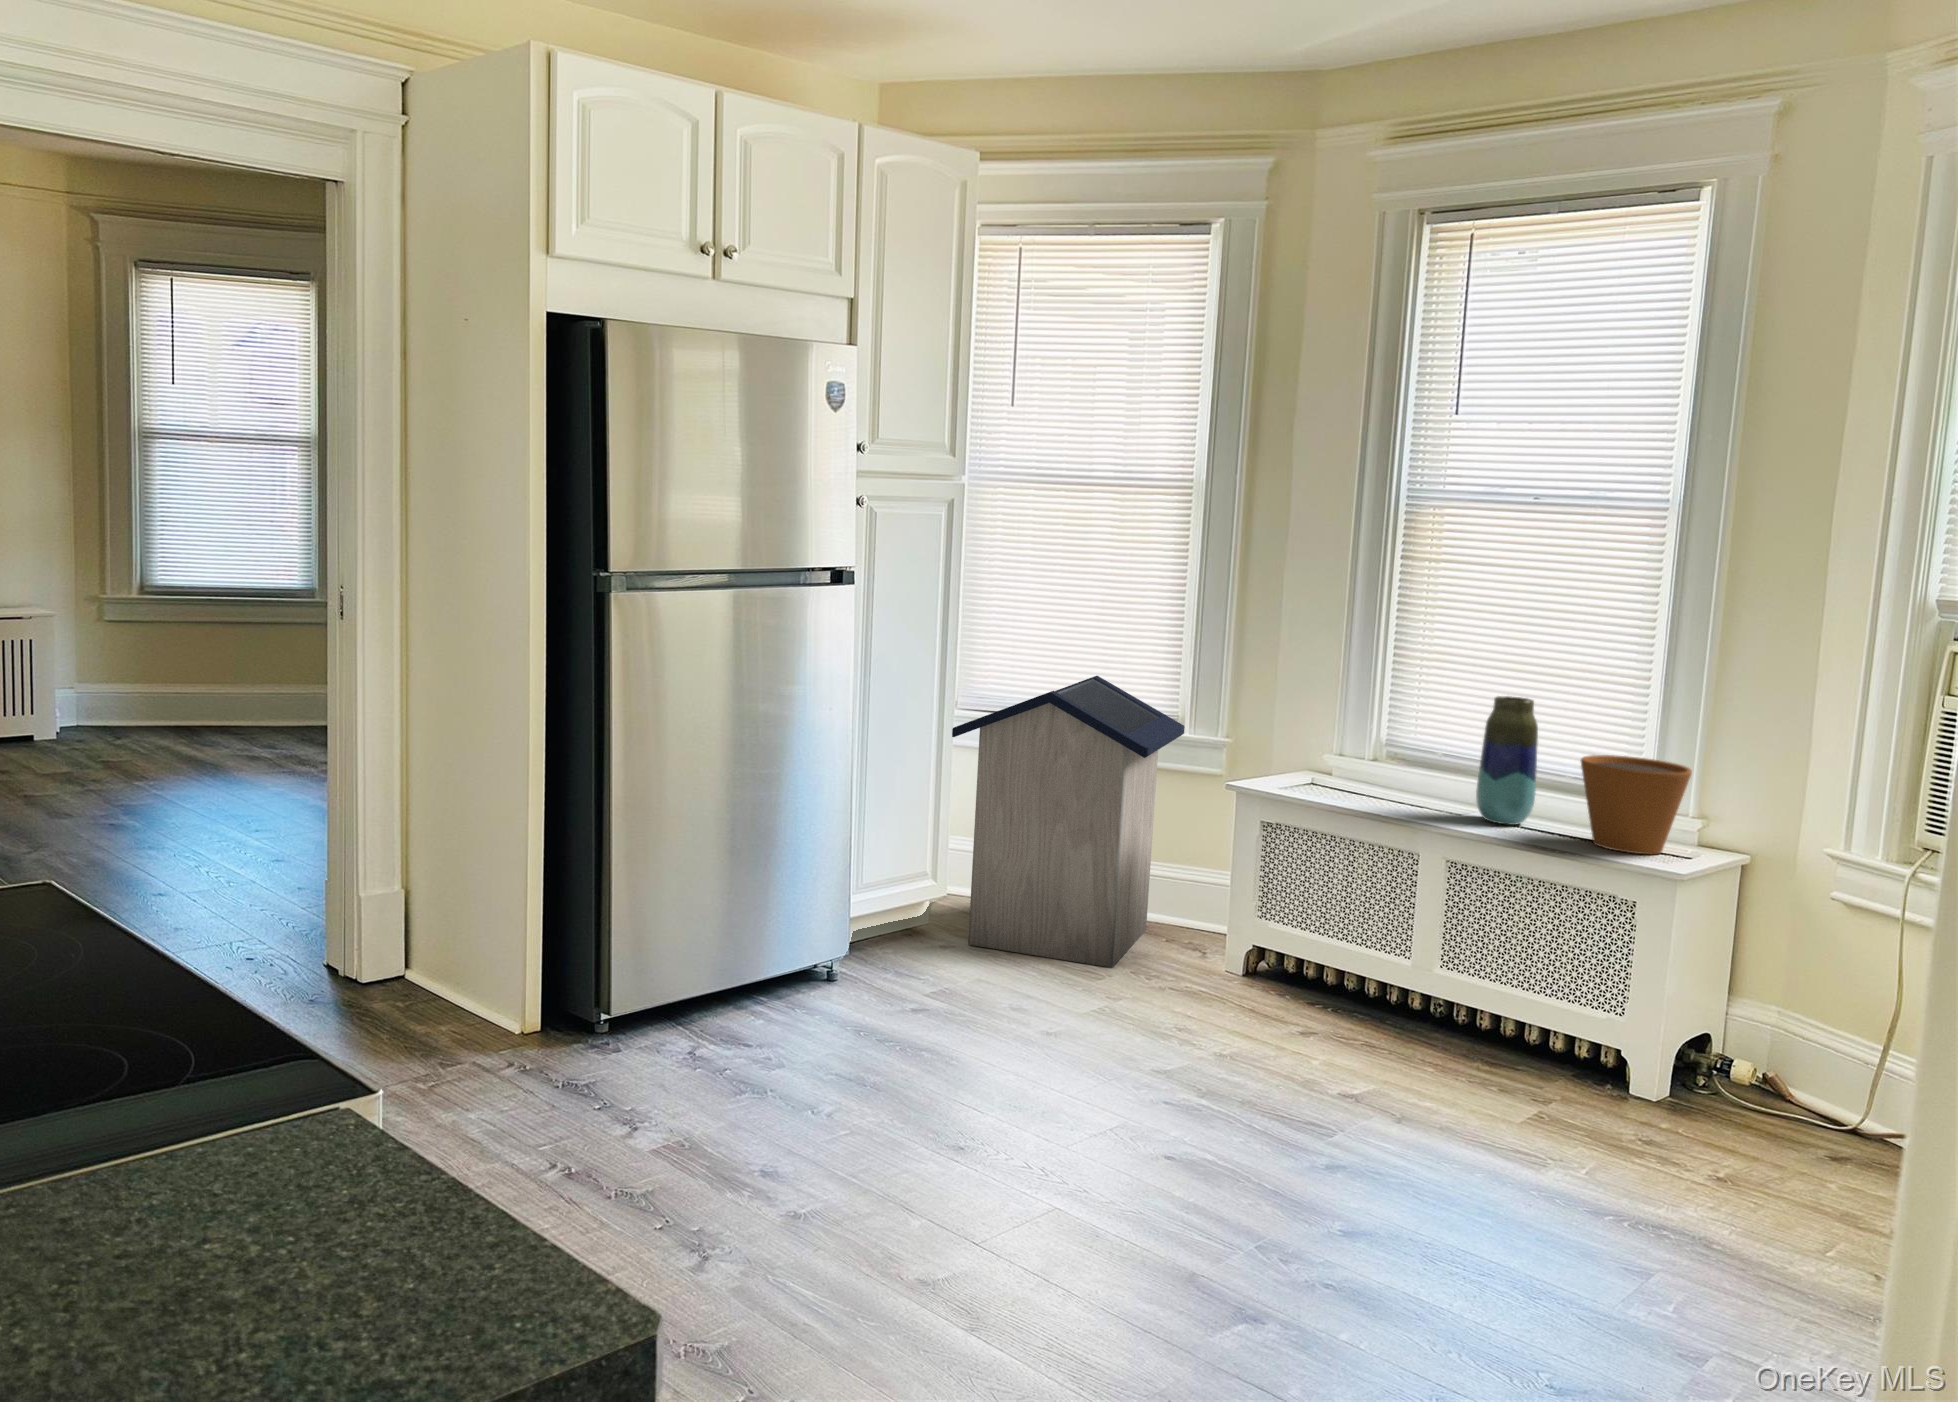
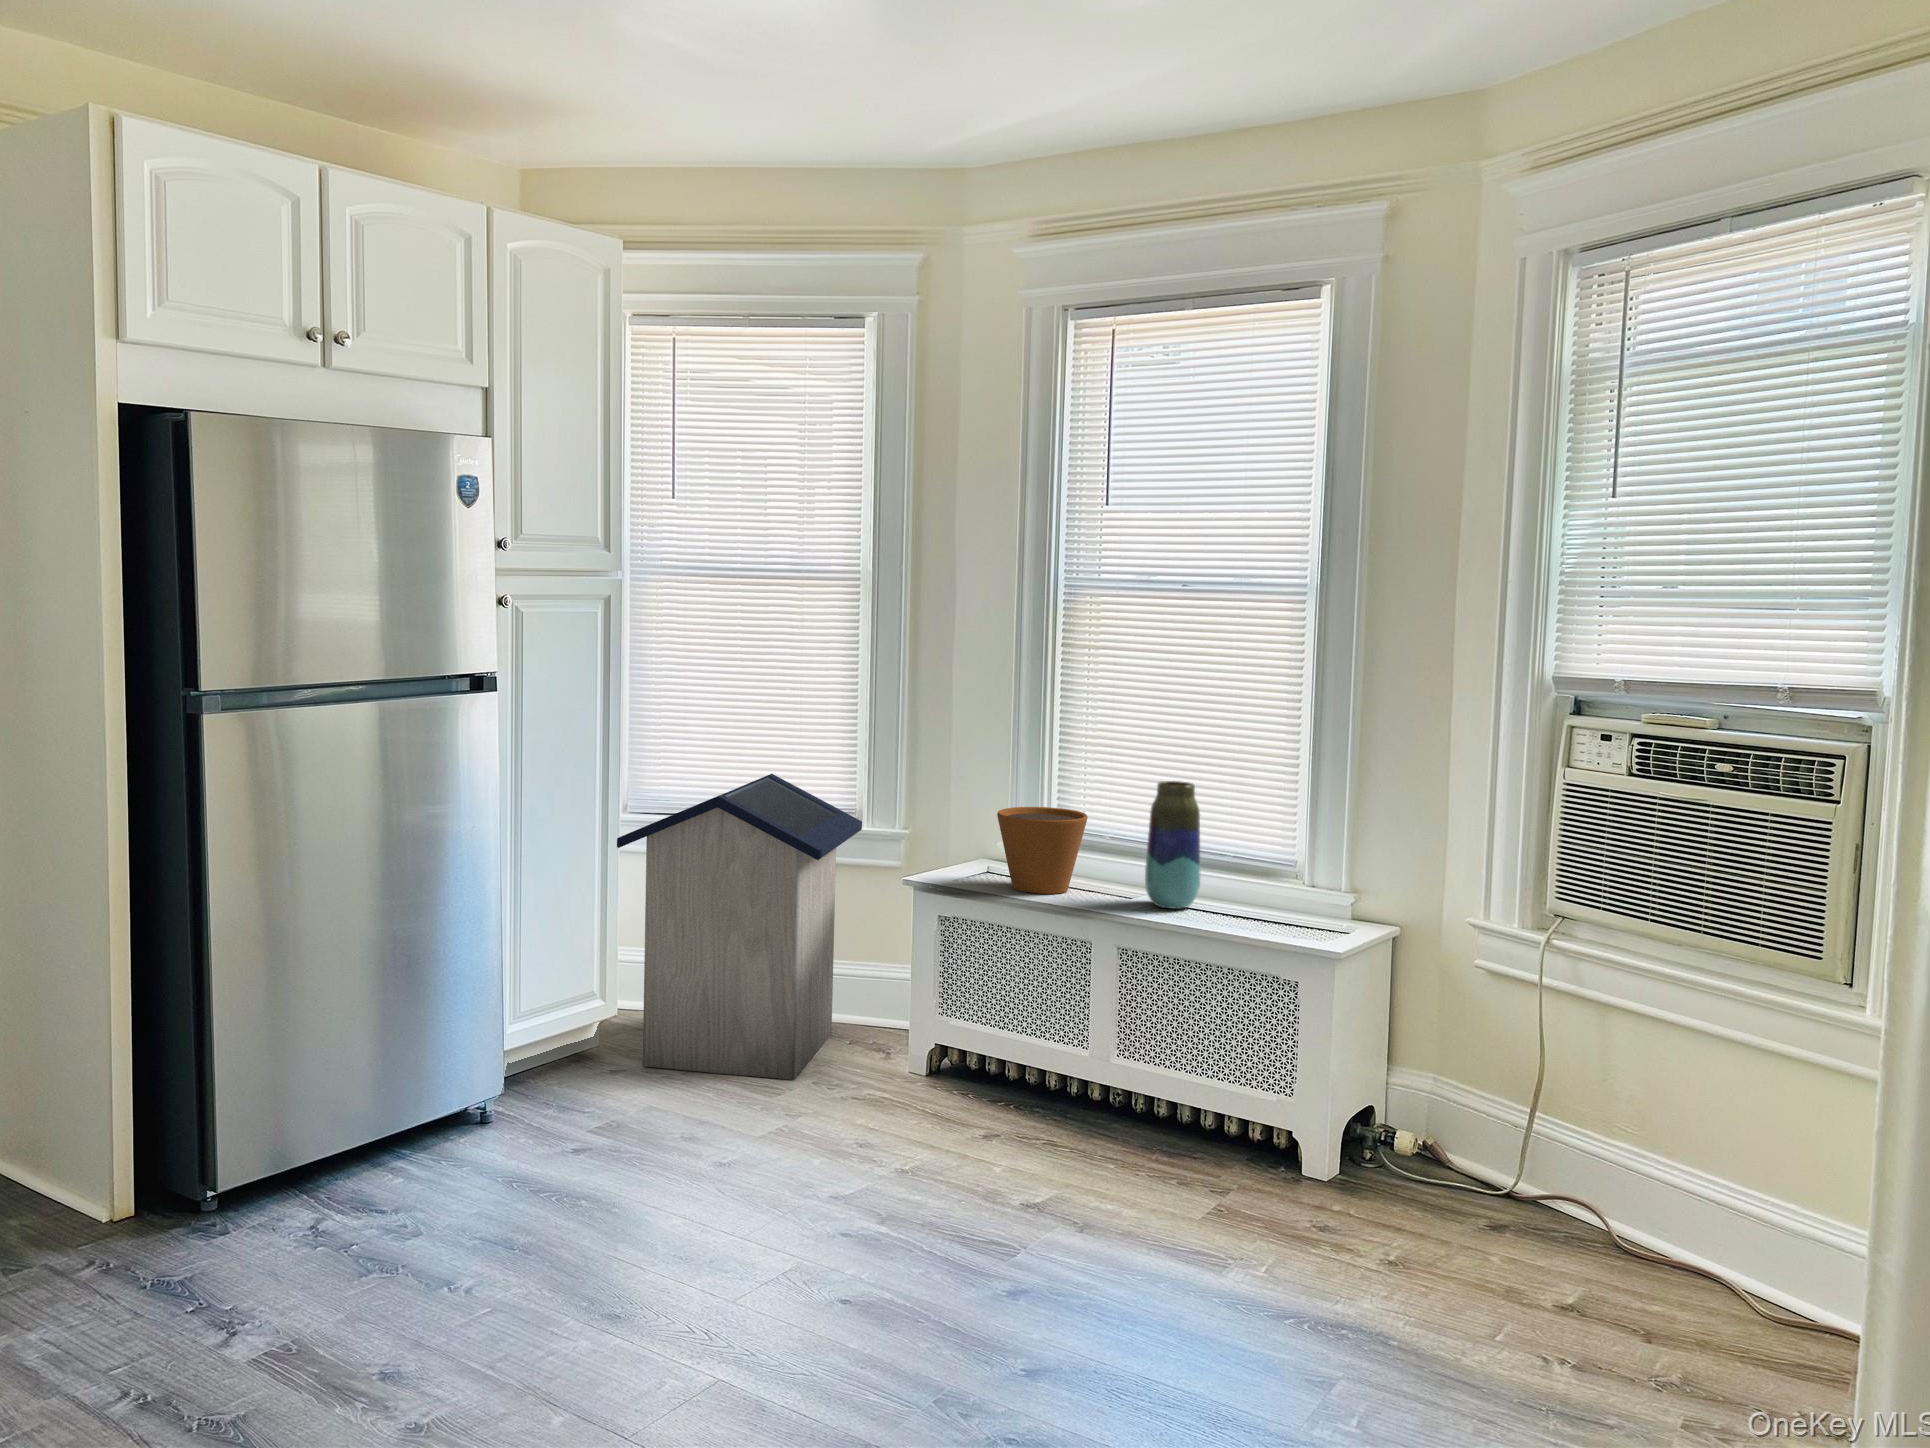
flower pot: present [1581,755,1692,854] -> present [997,807,1088,894]

